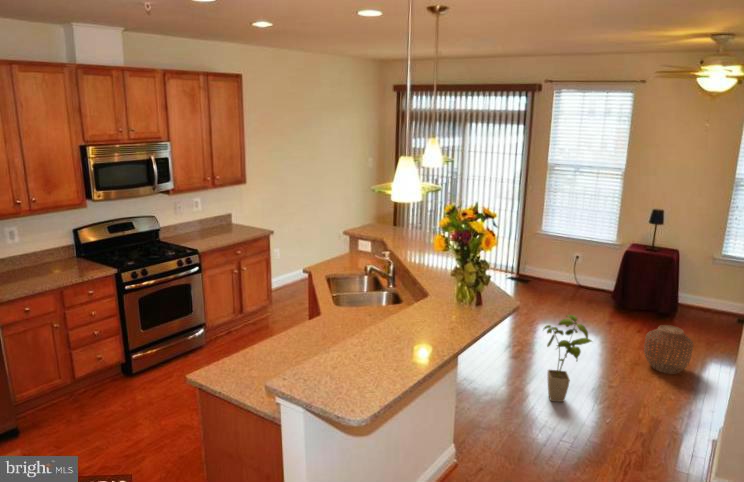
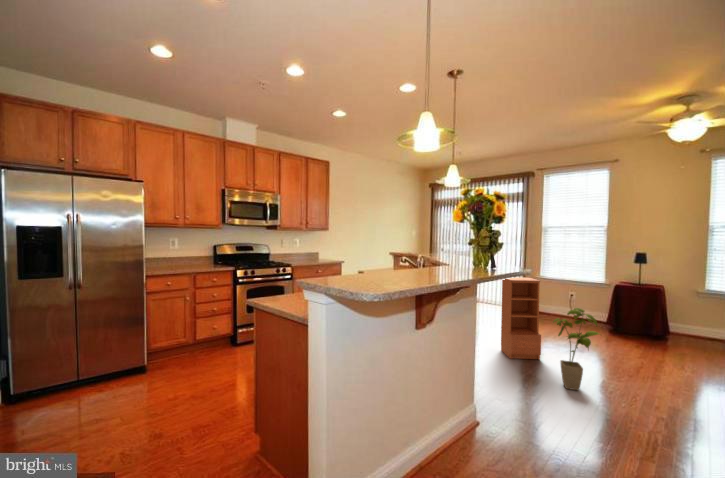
bookcase: none [484,261,535,362] -> present [501,277,541,359]
woven basket: present [644,325,693,374] -> none [650,334,702,379]

